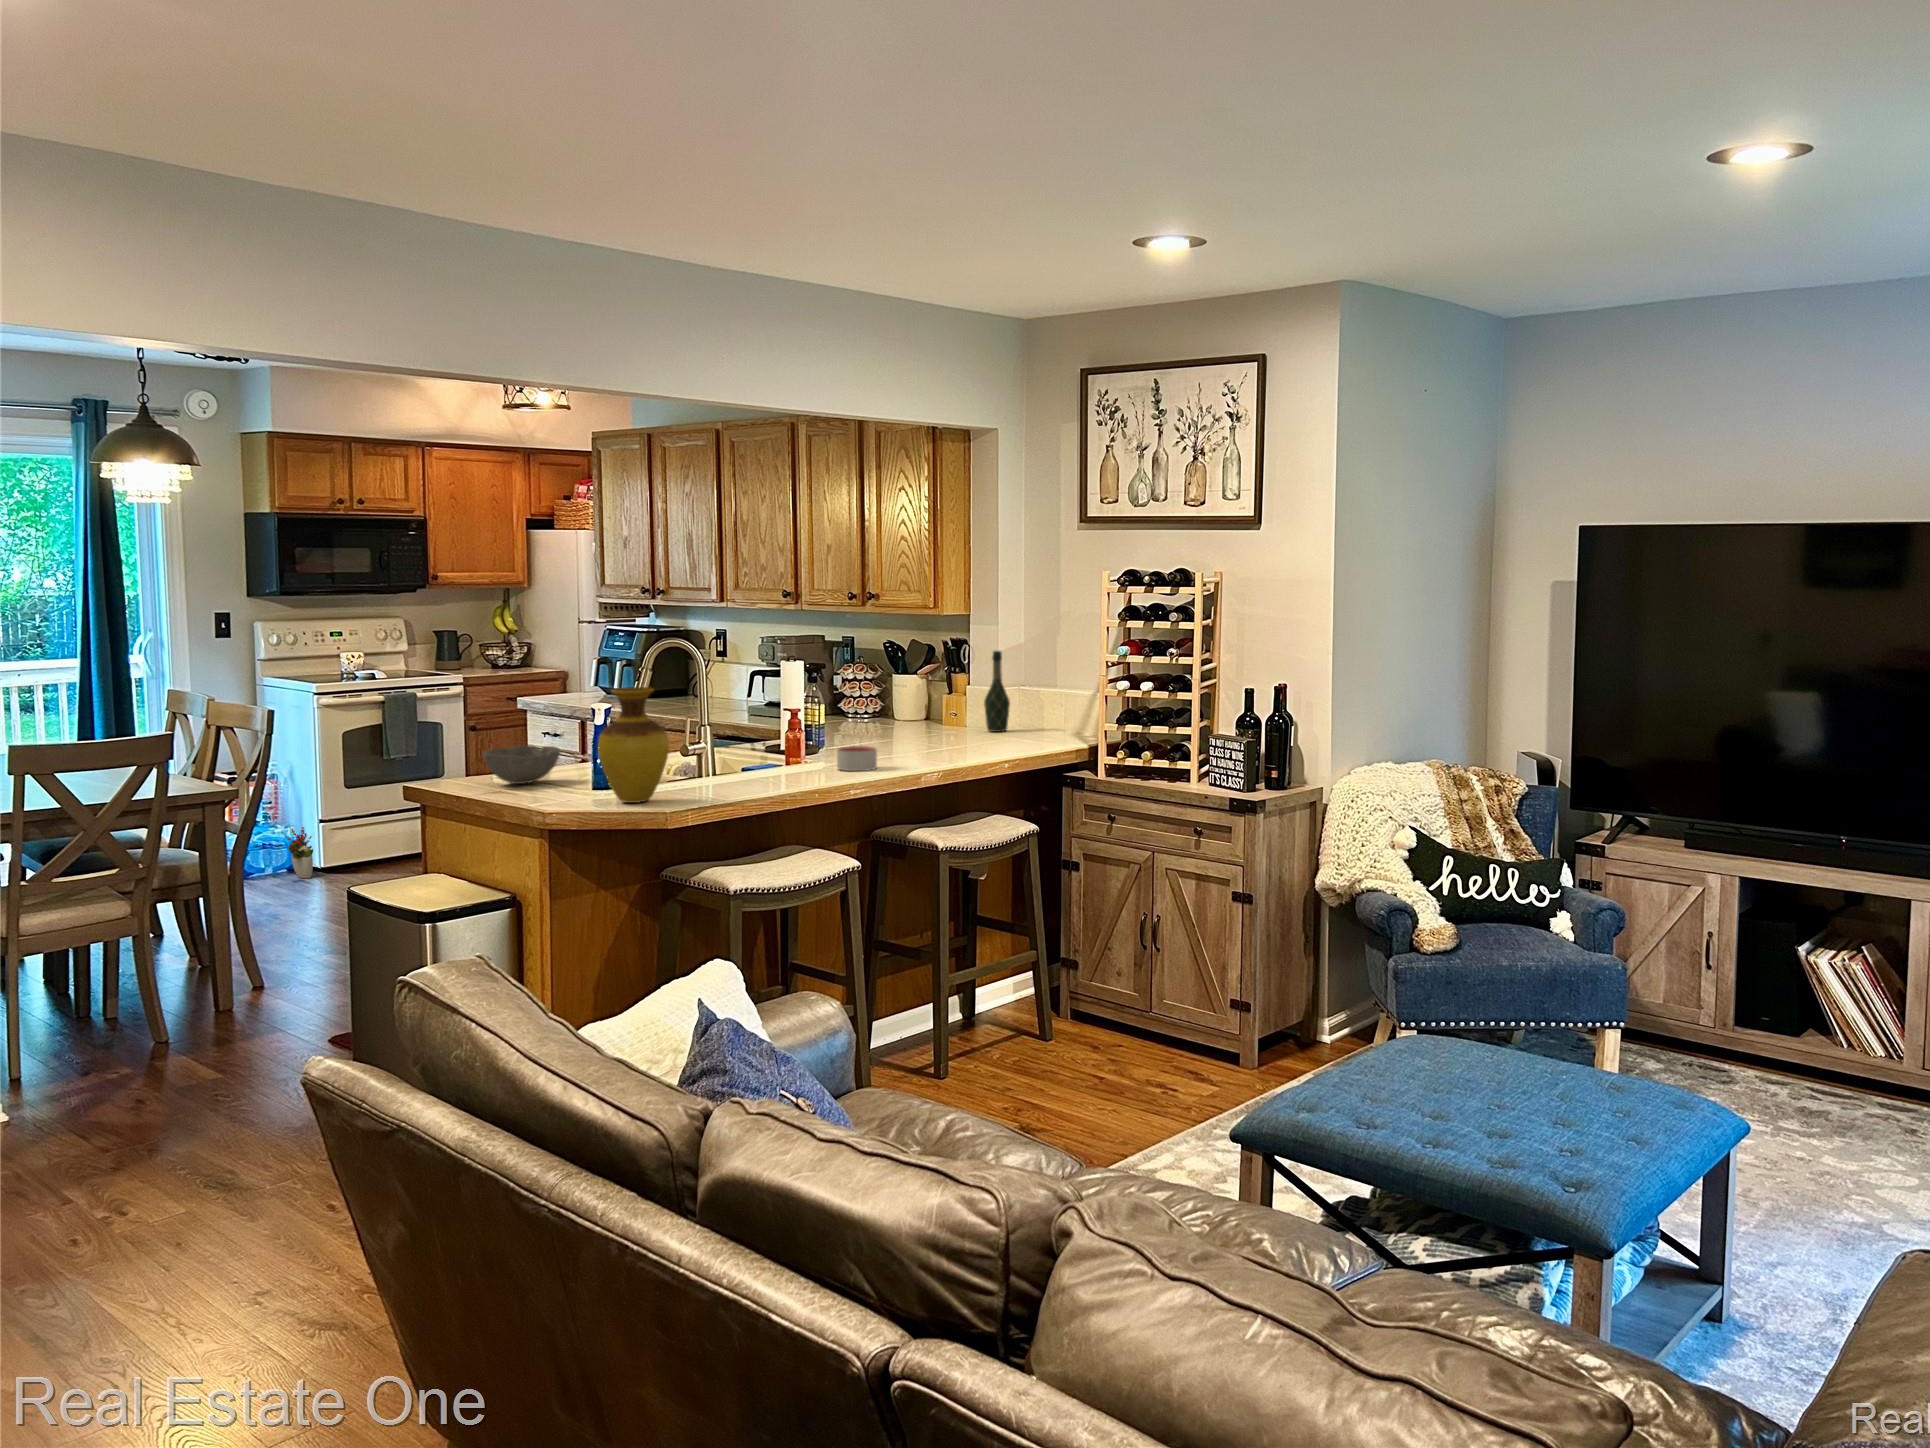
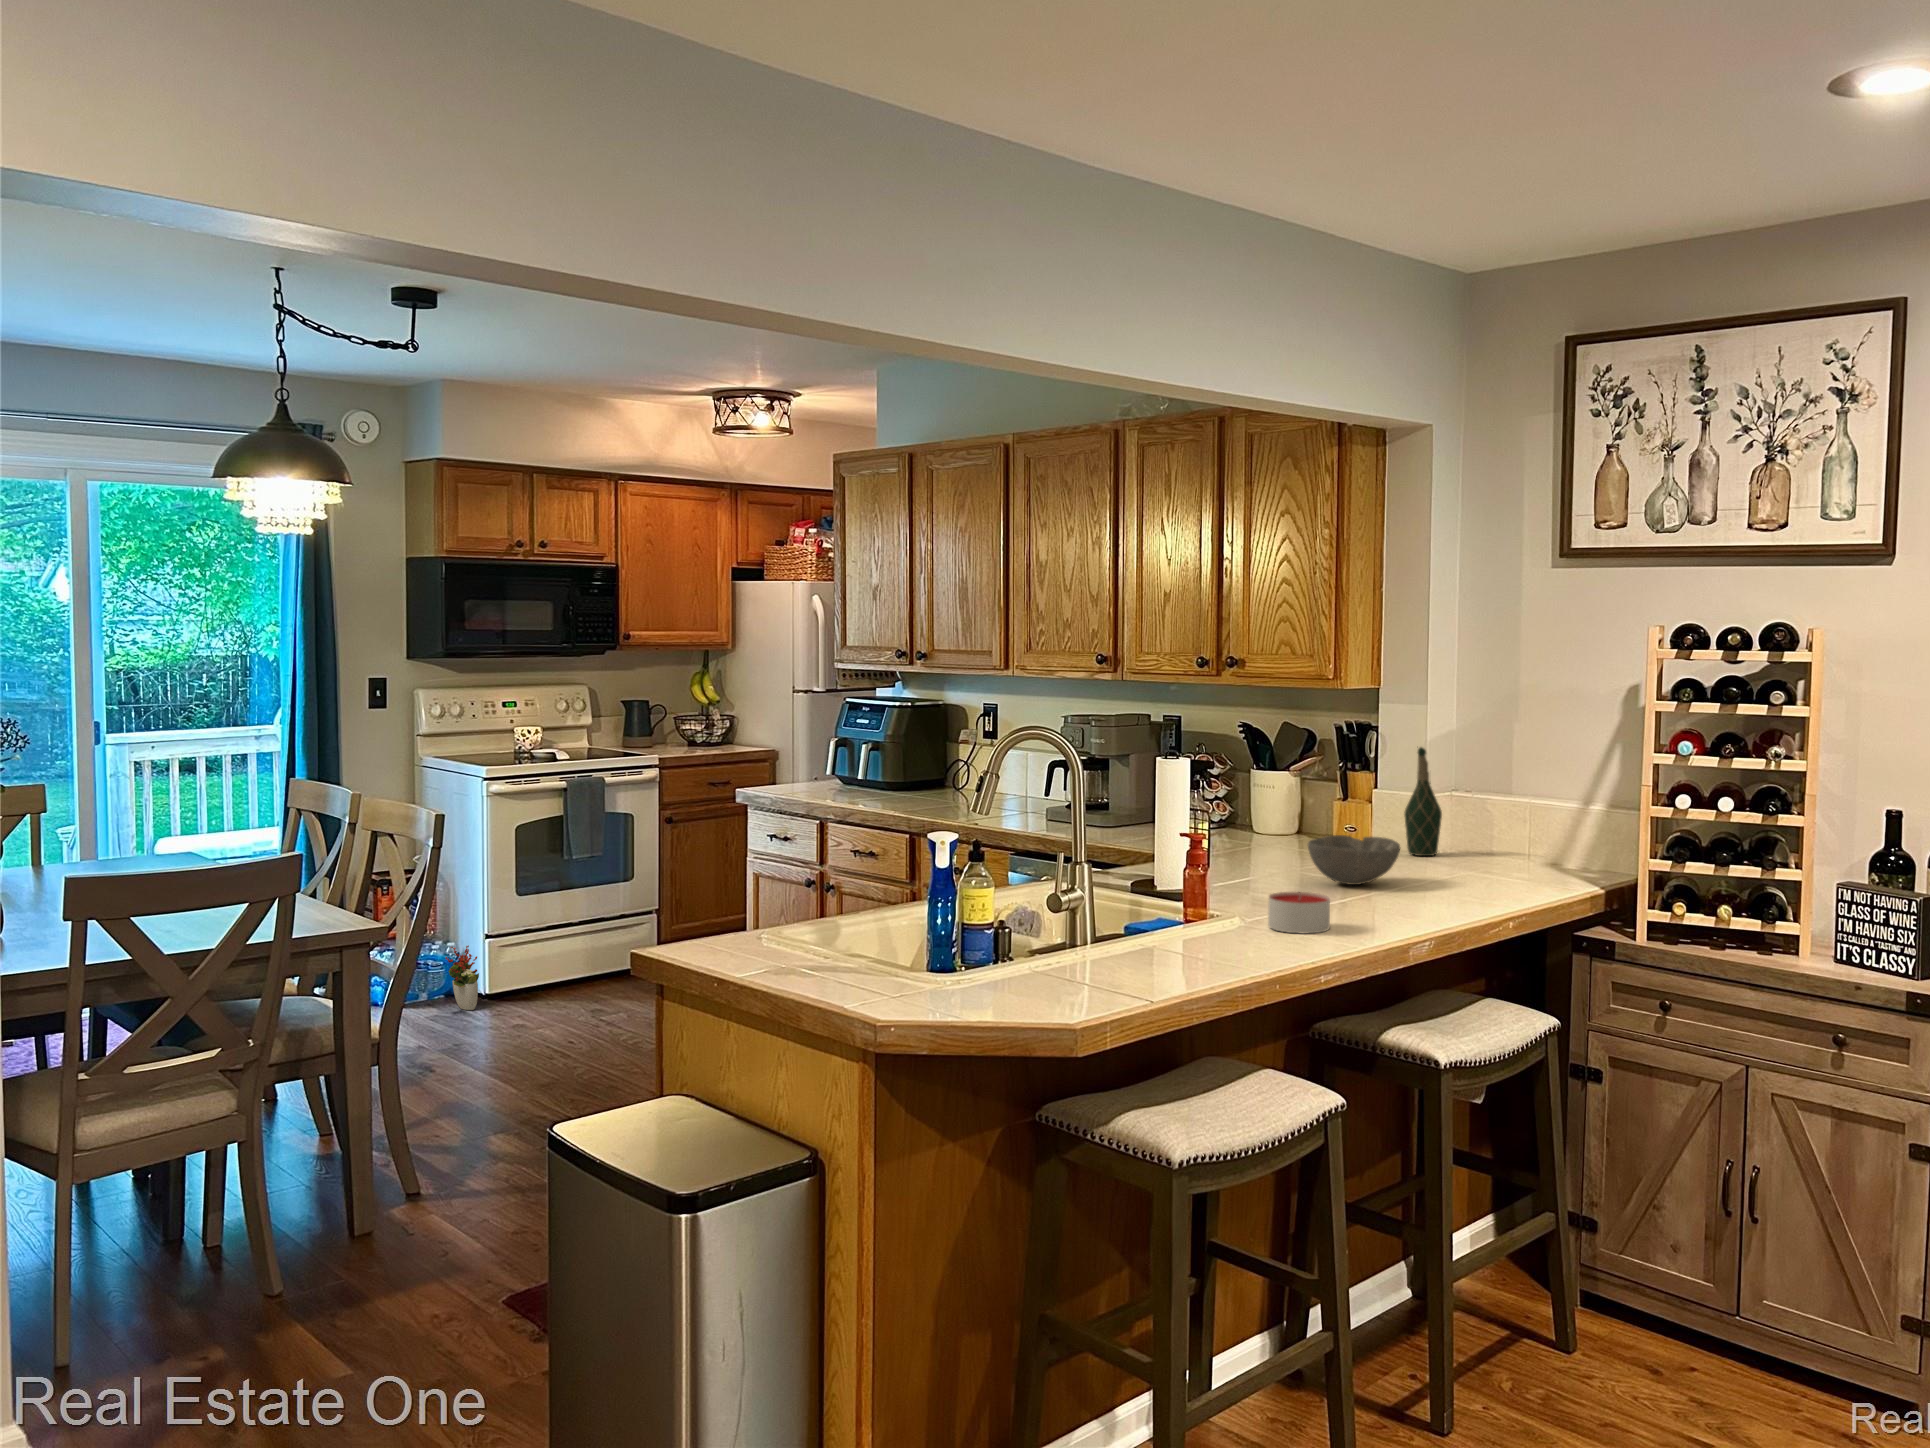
vase: present [598,687,669,803] -> none [949,808,1061,1000]
bowl: present [483,745,560,784] -> present [1308,835,1400,885]

